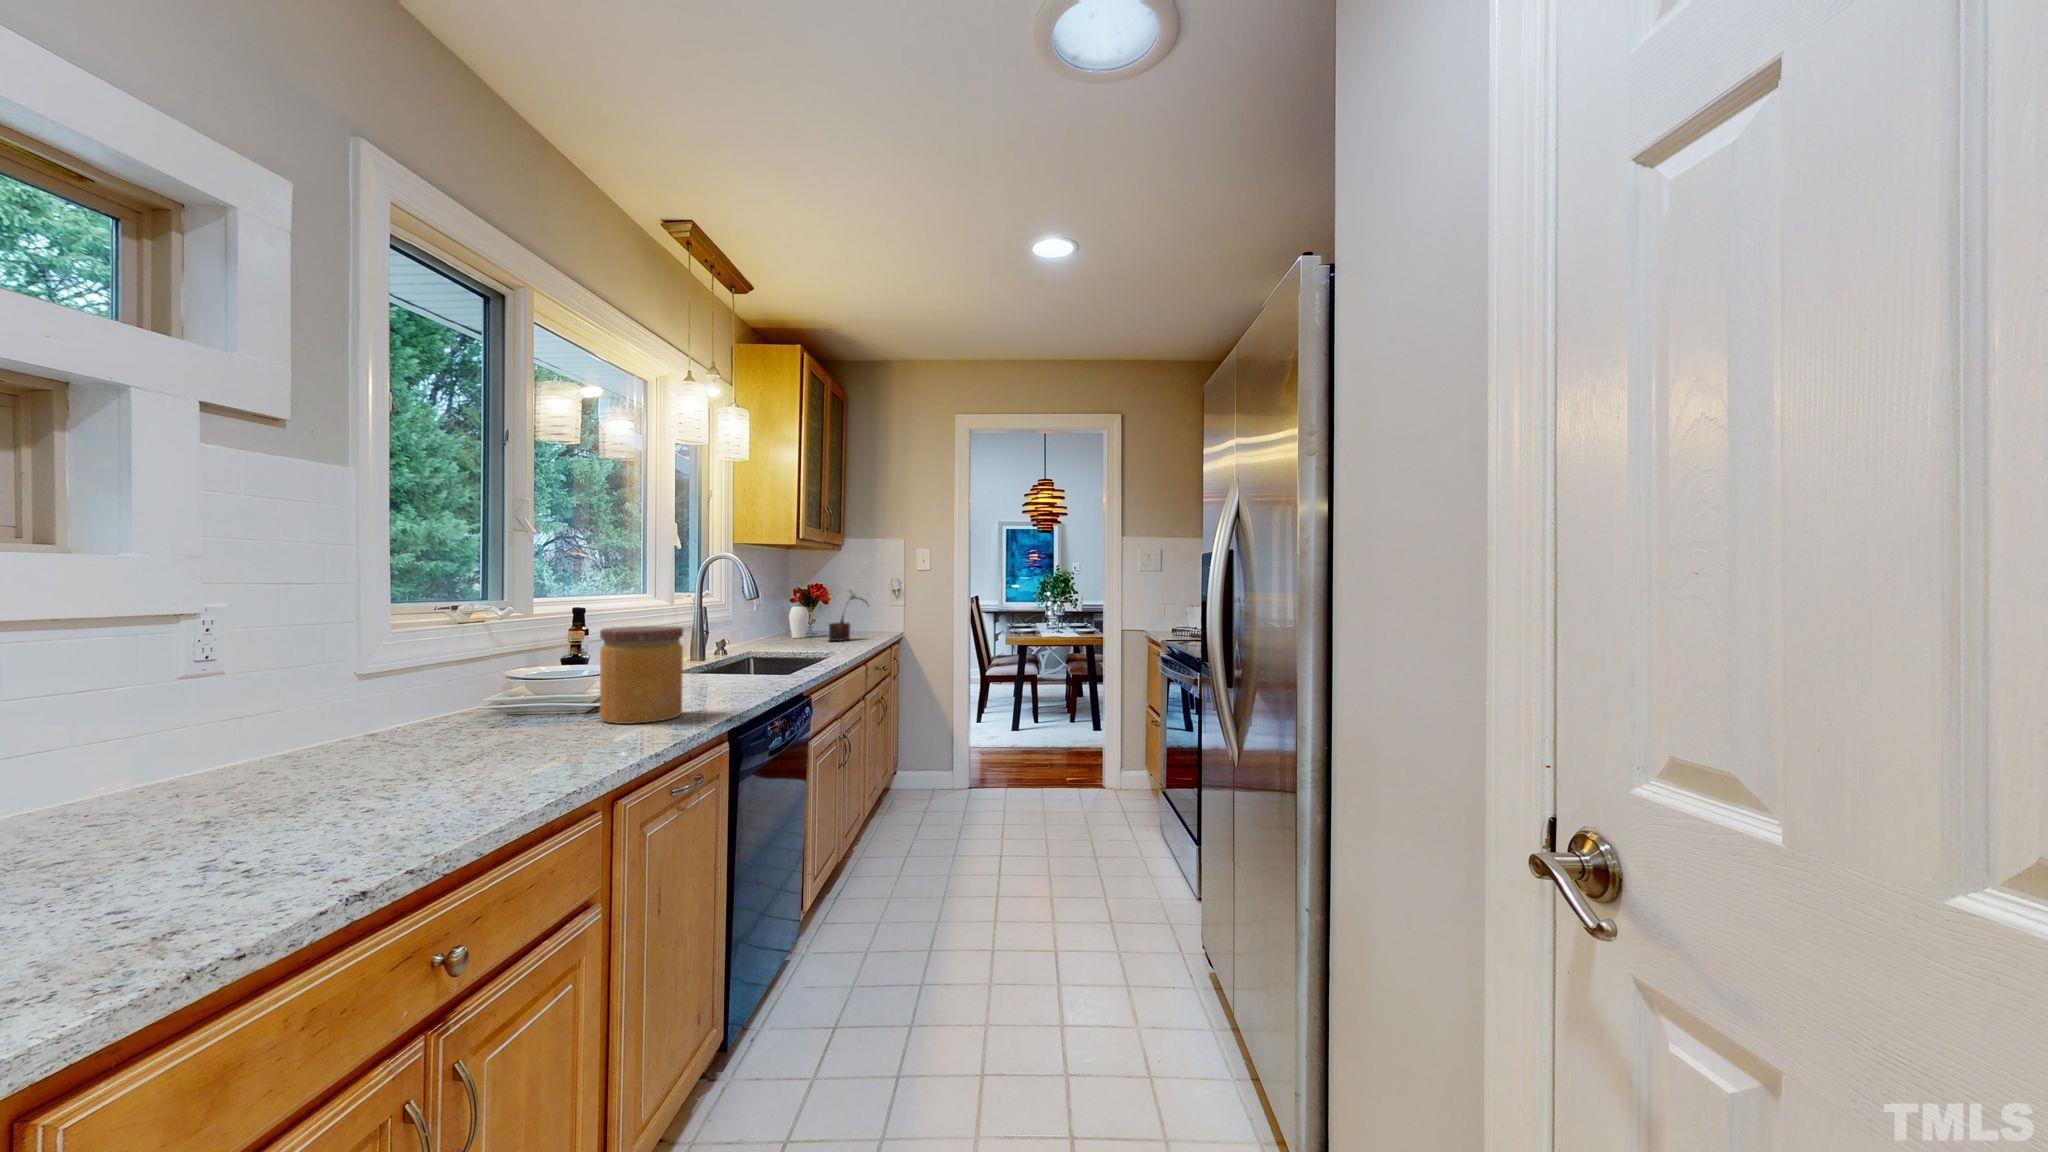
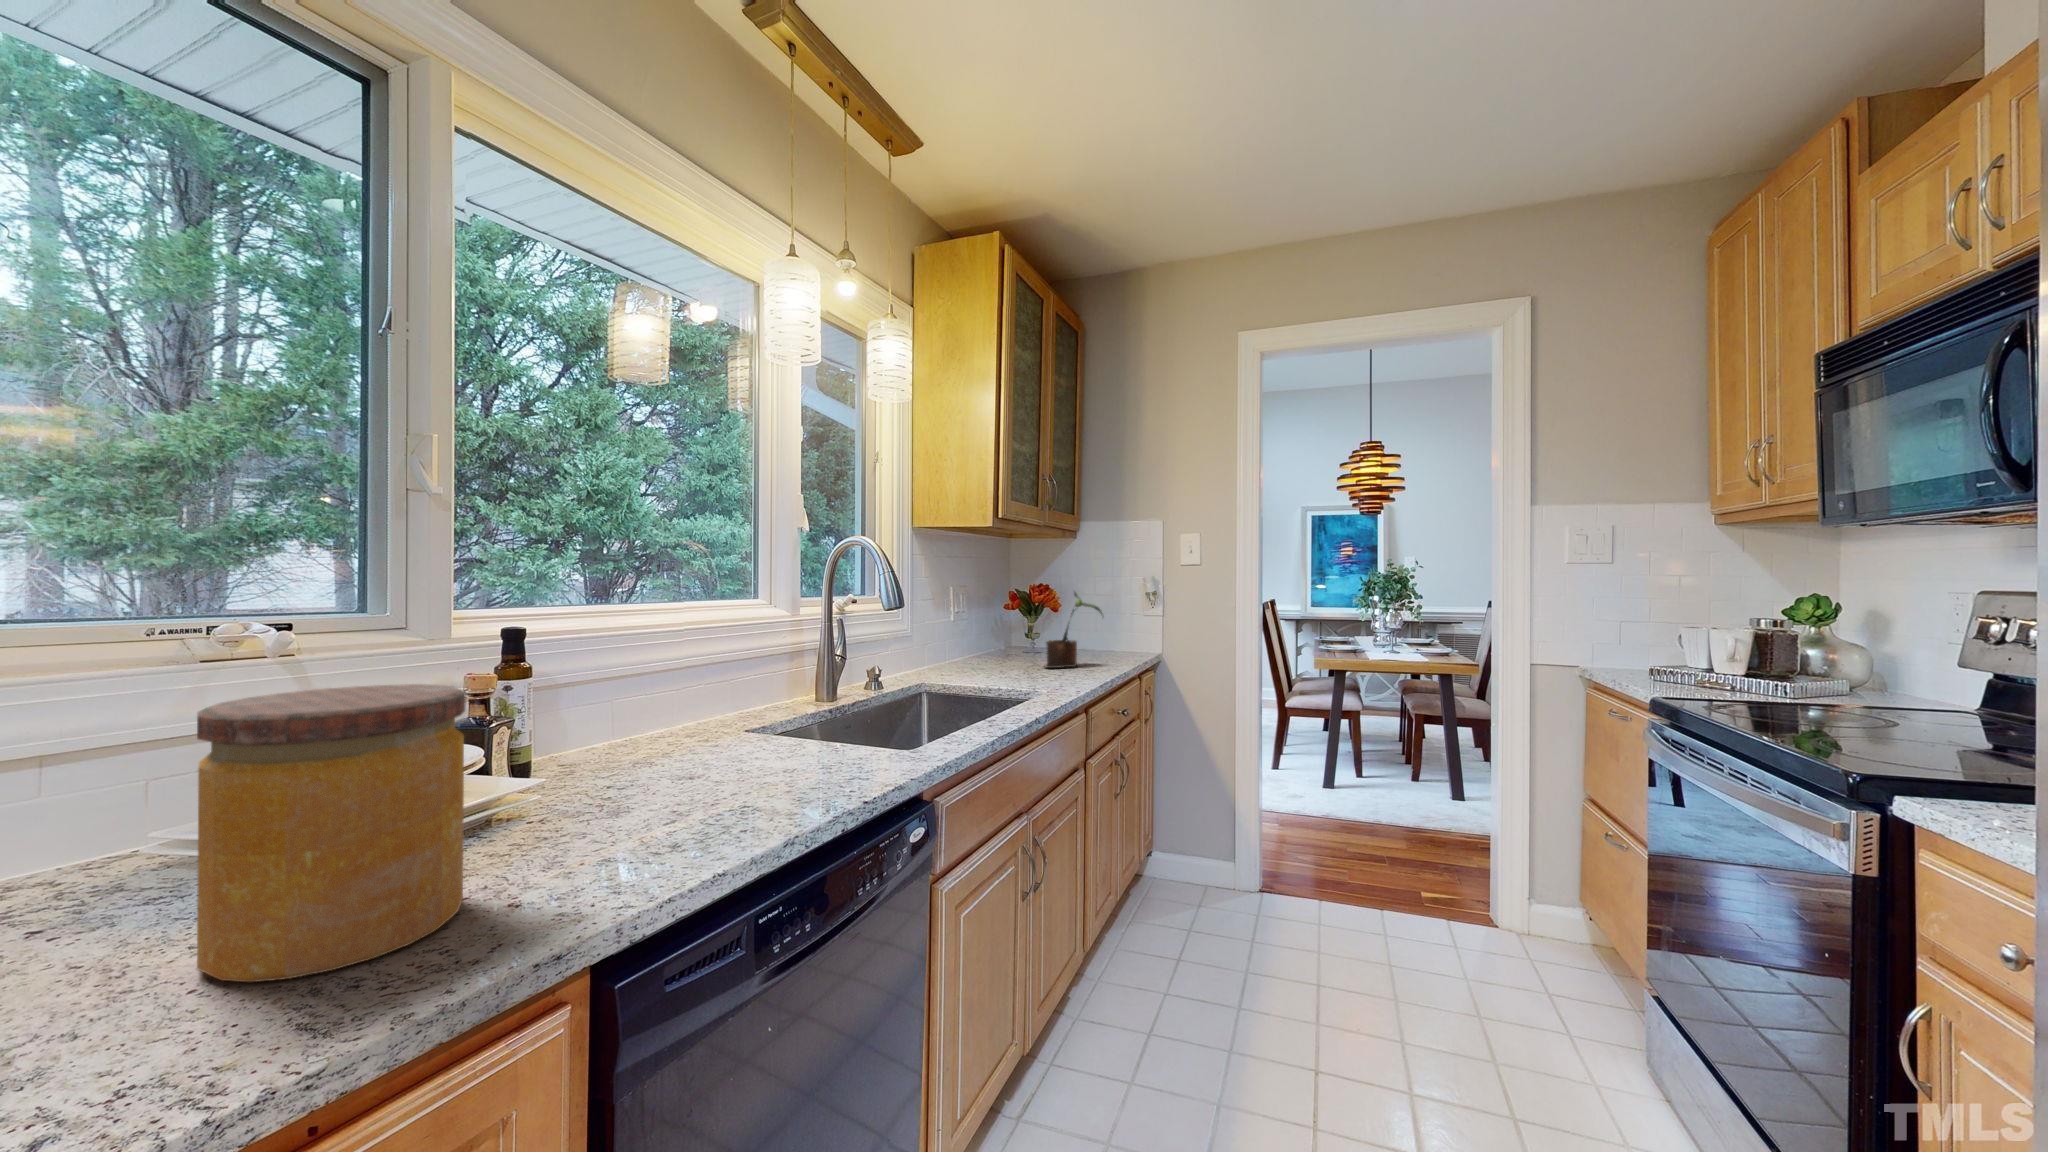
soap dispenser: present [789,594,809,638] -> none [999,597,1034,659]

